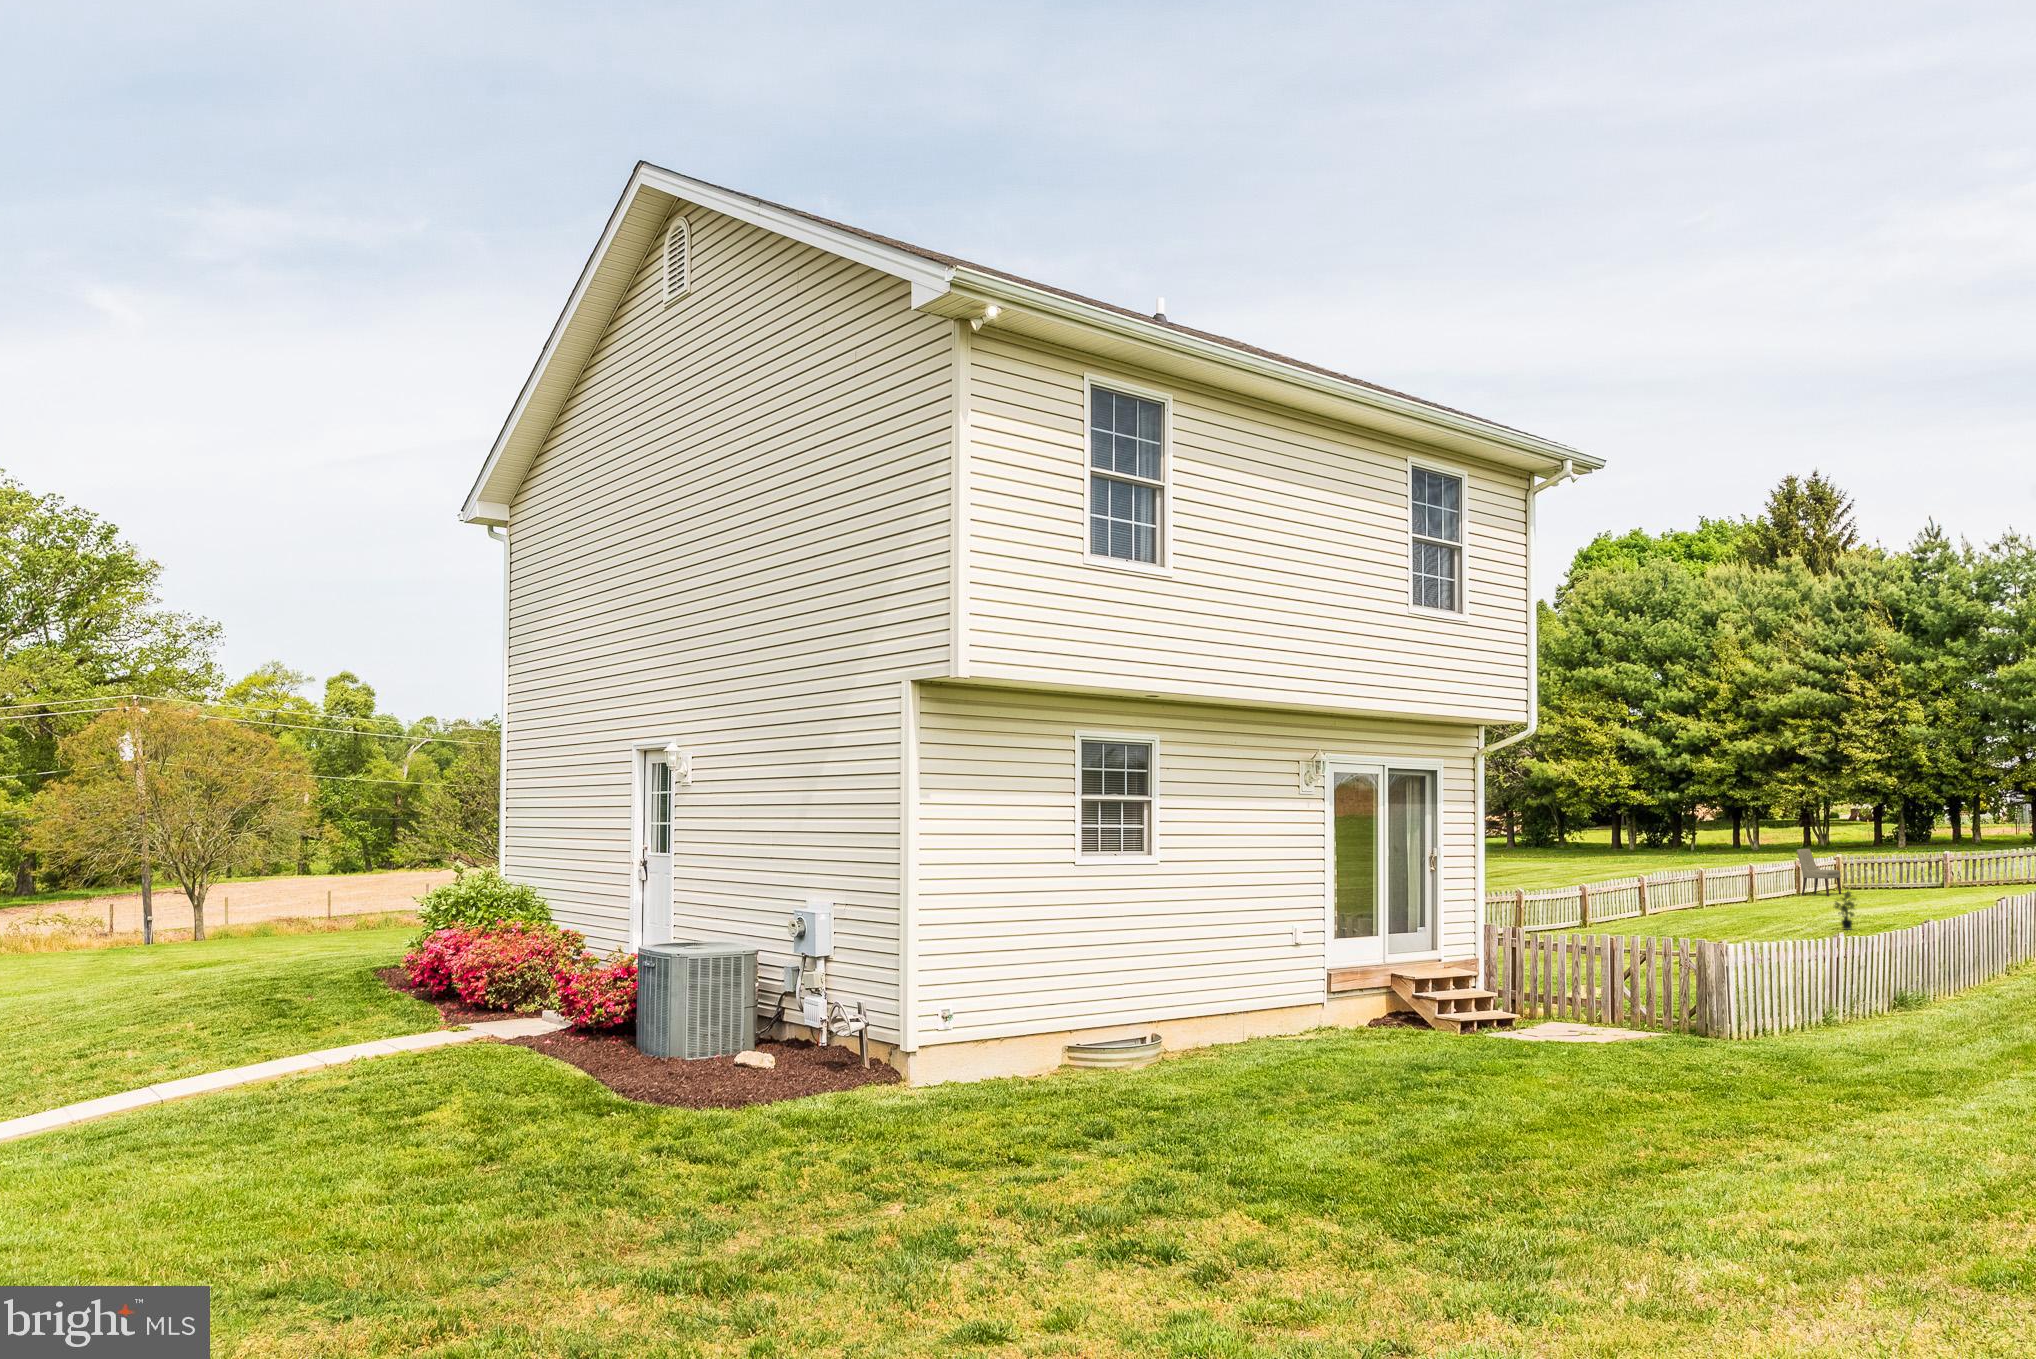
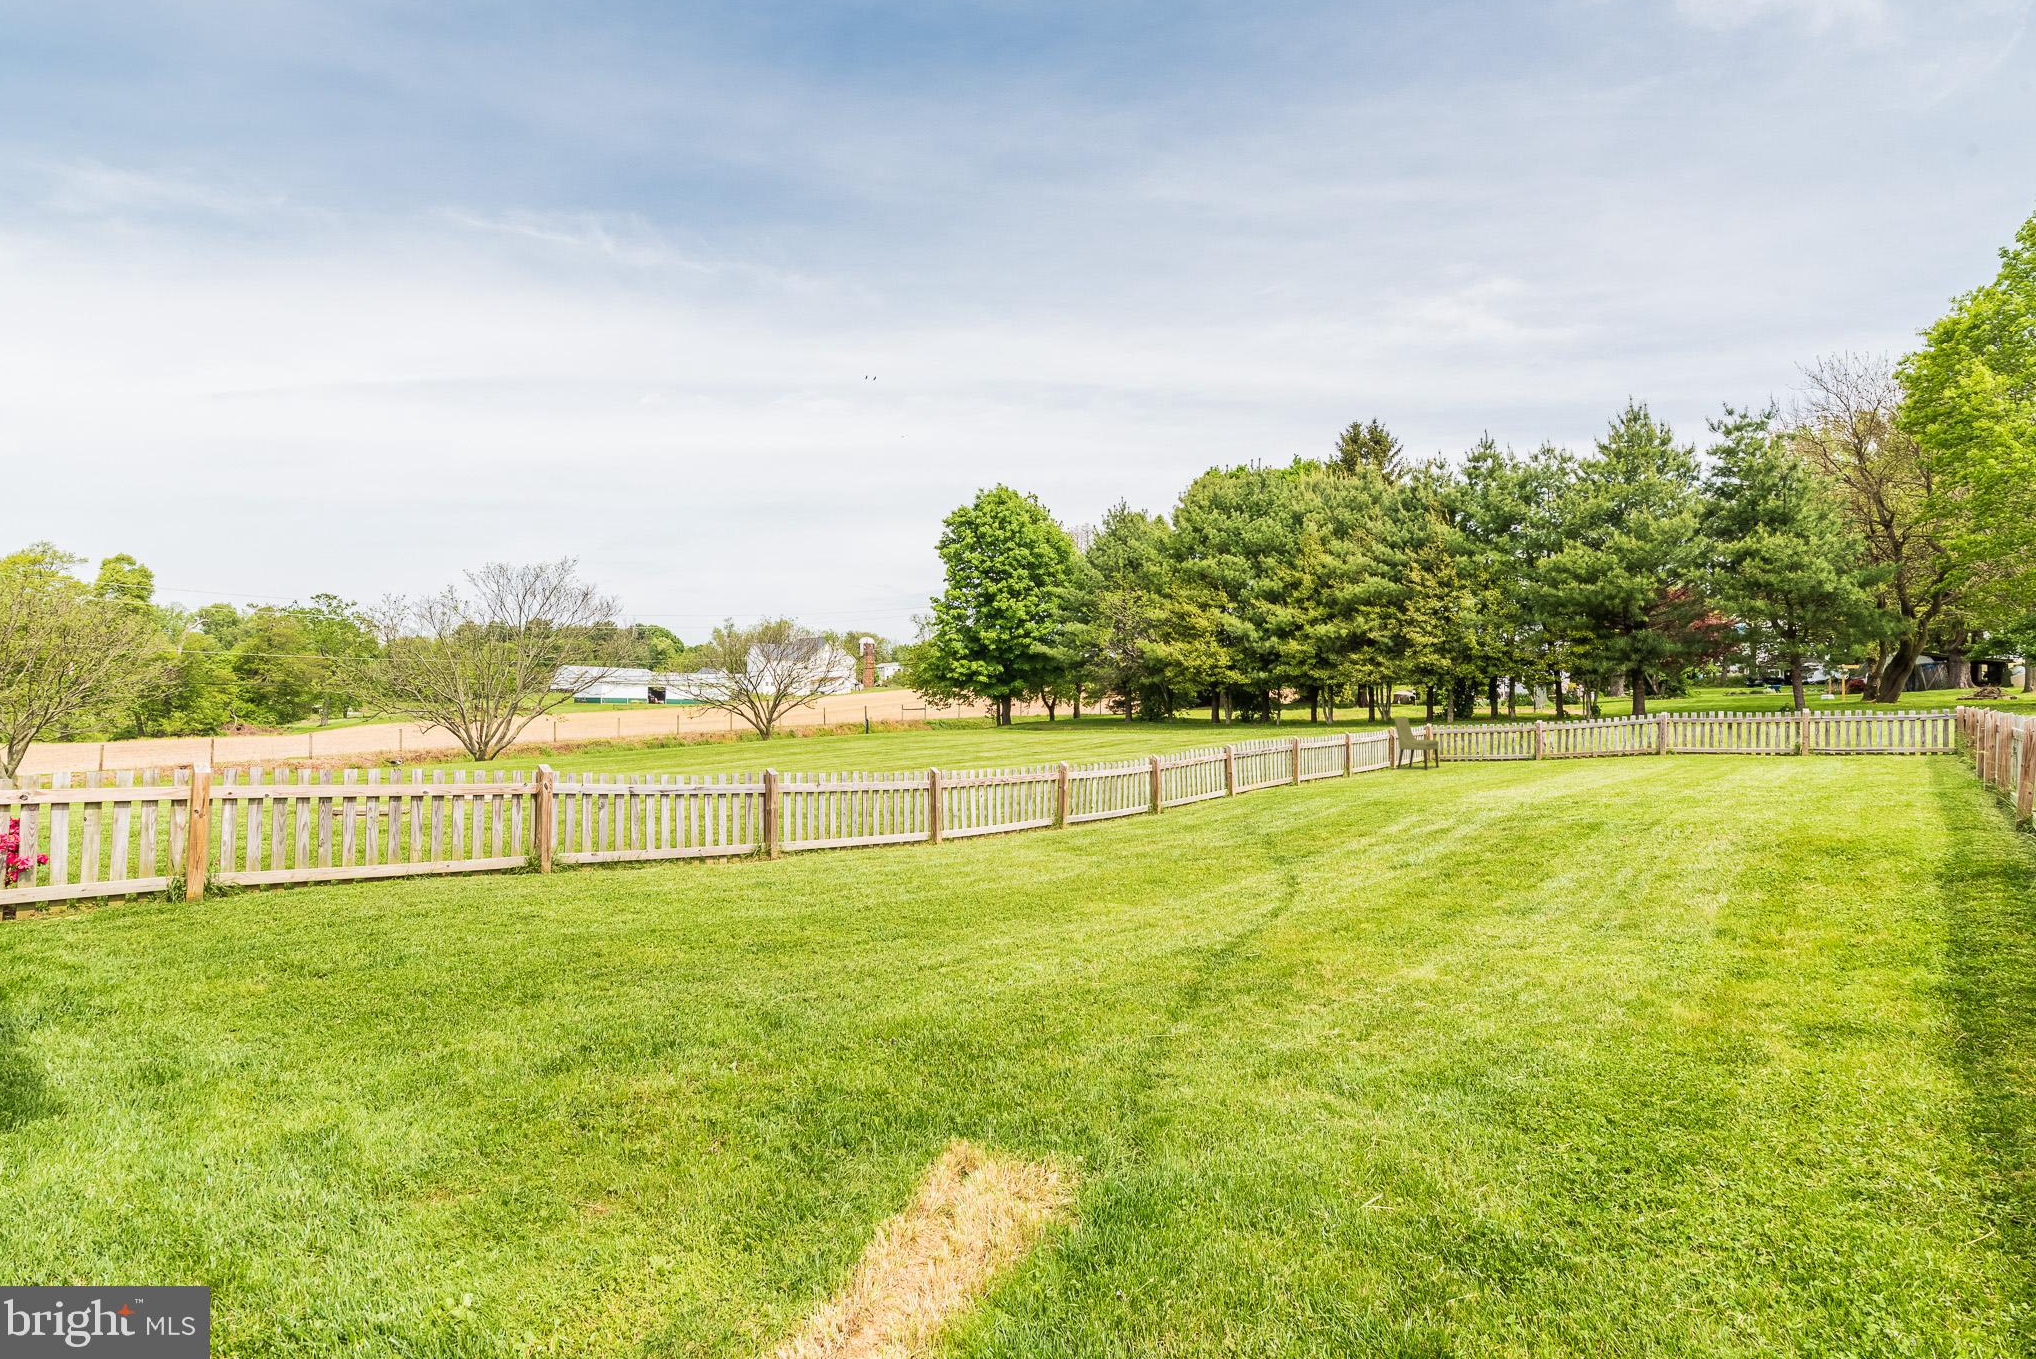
potted plant: present [1834,891,1856,930] -> none [1478,768,1512,824]

